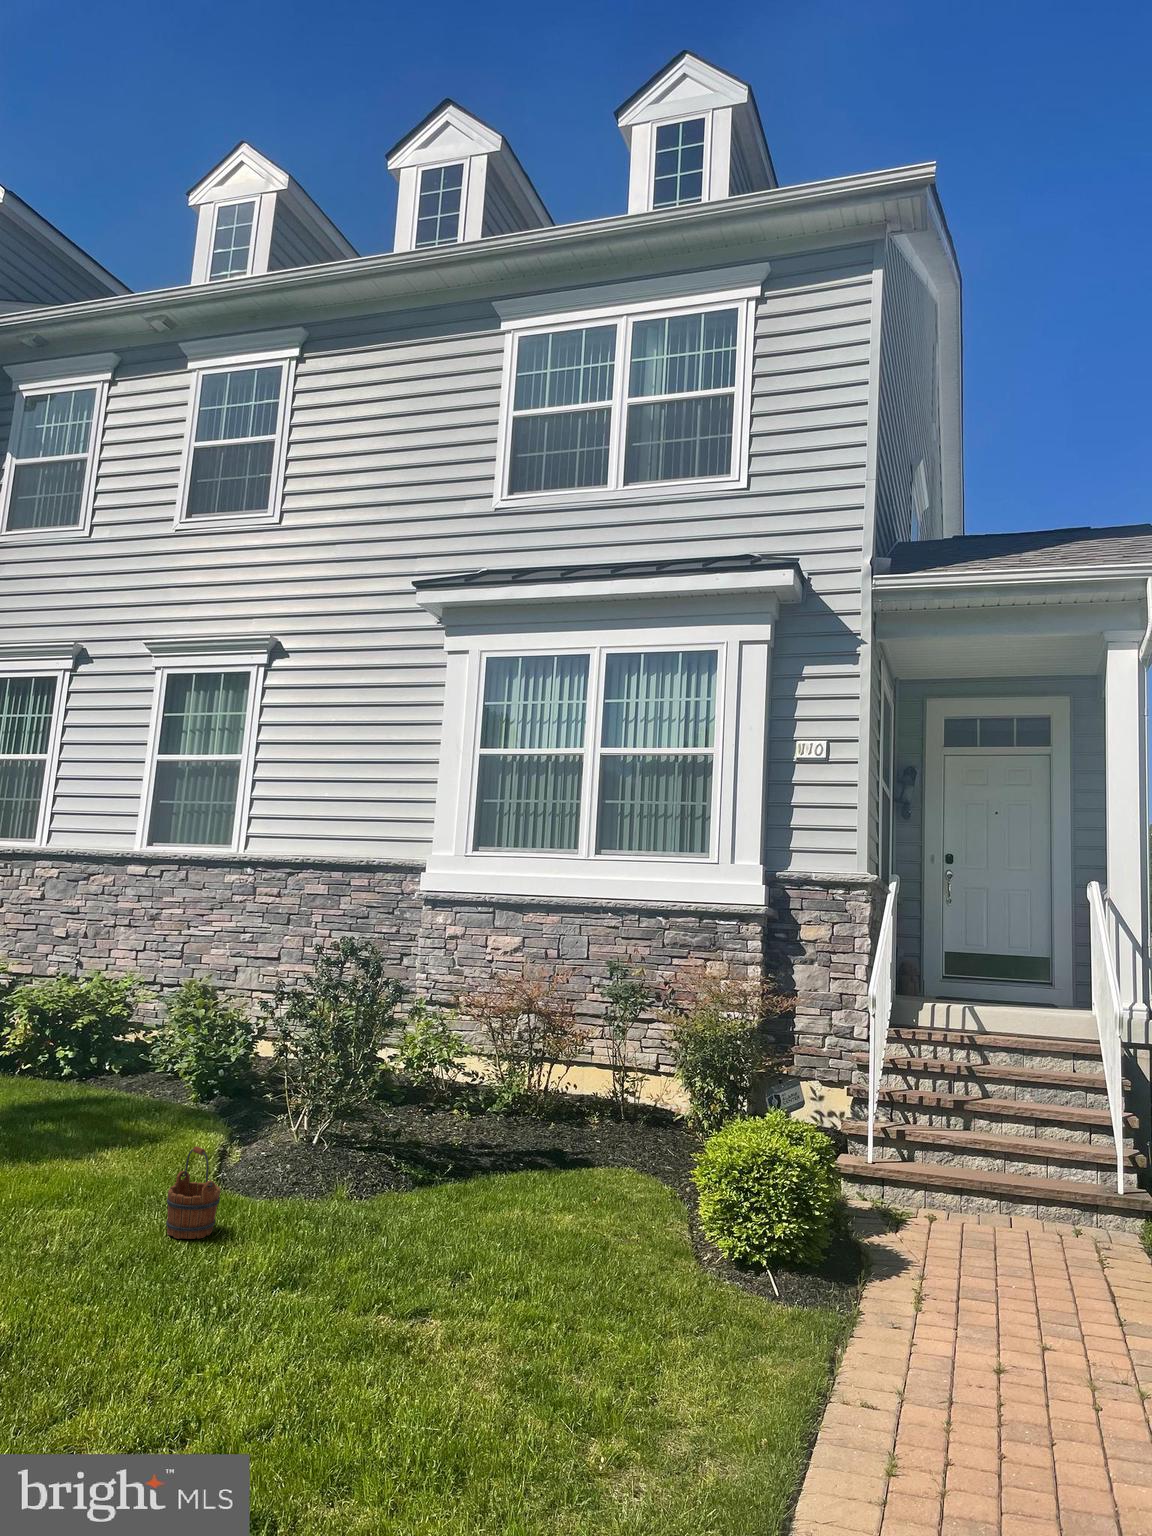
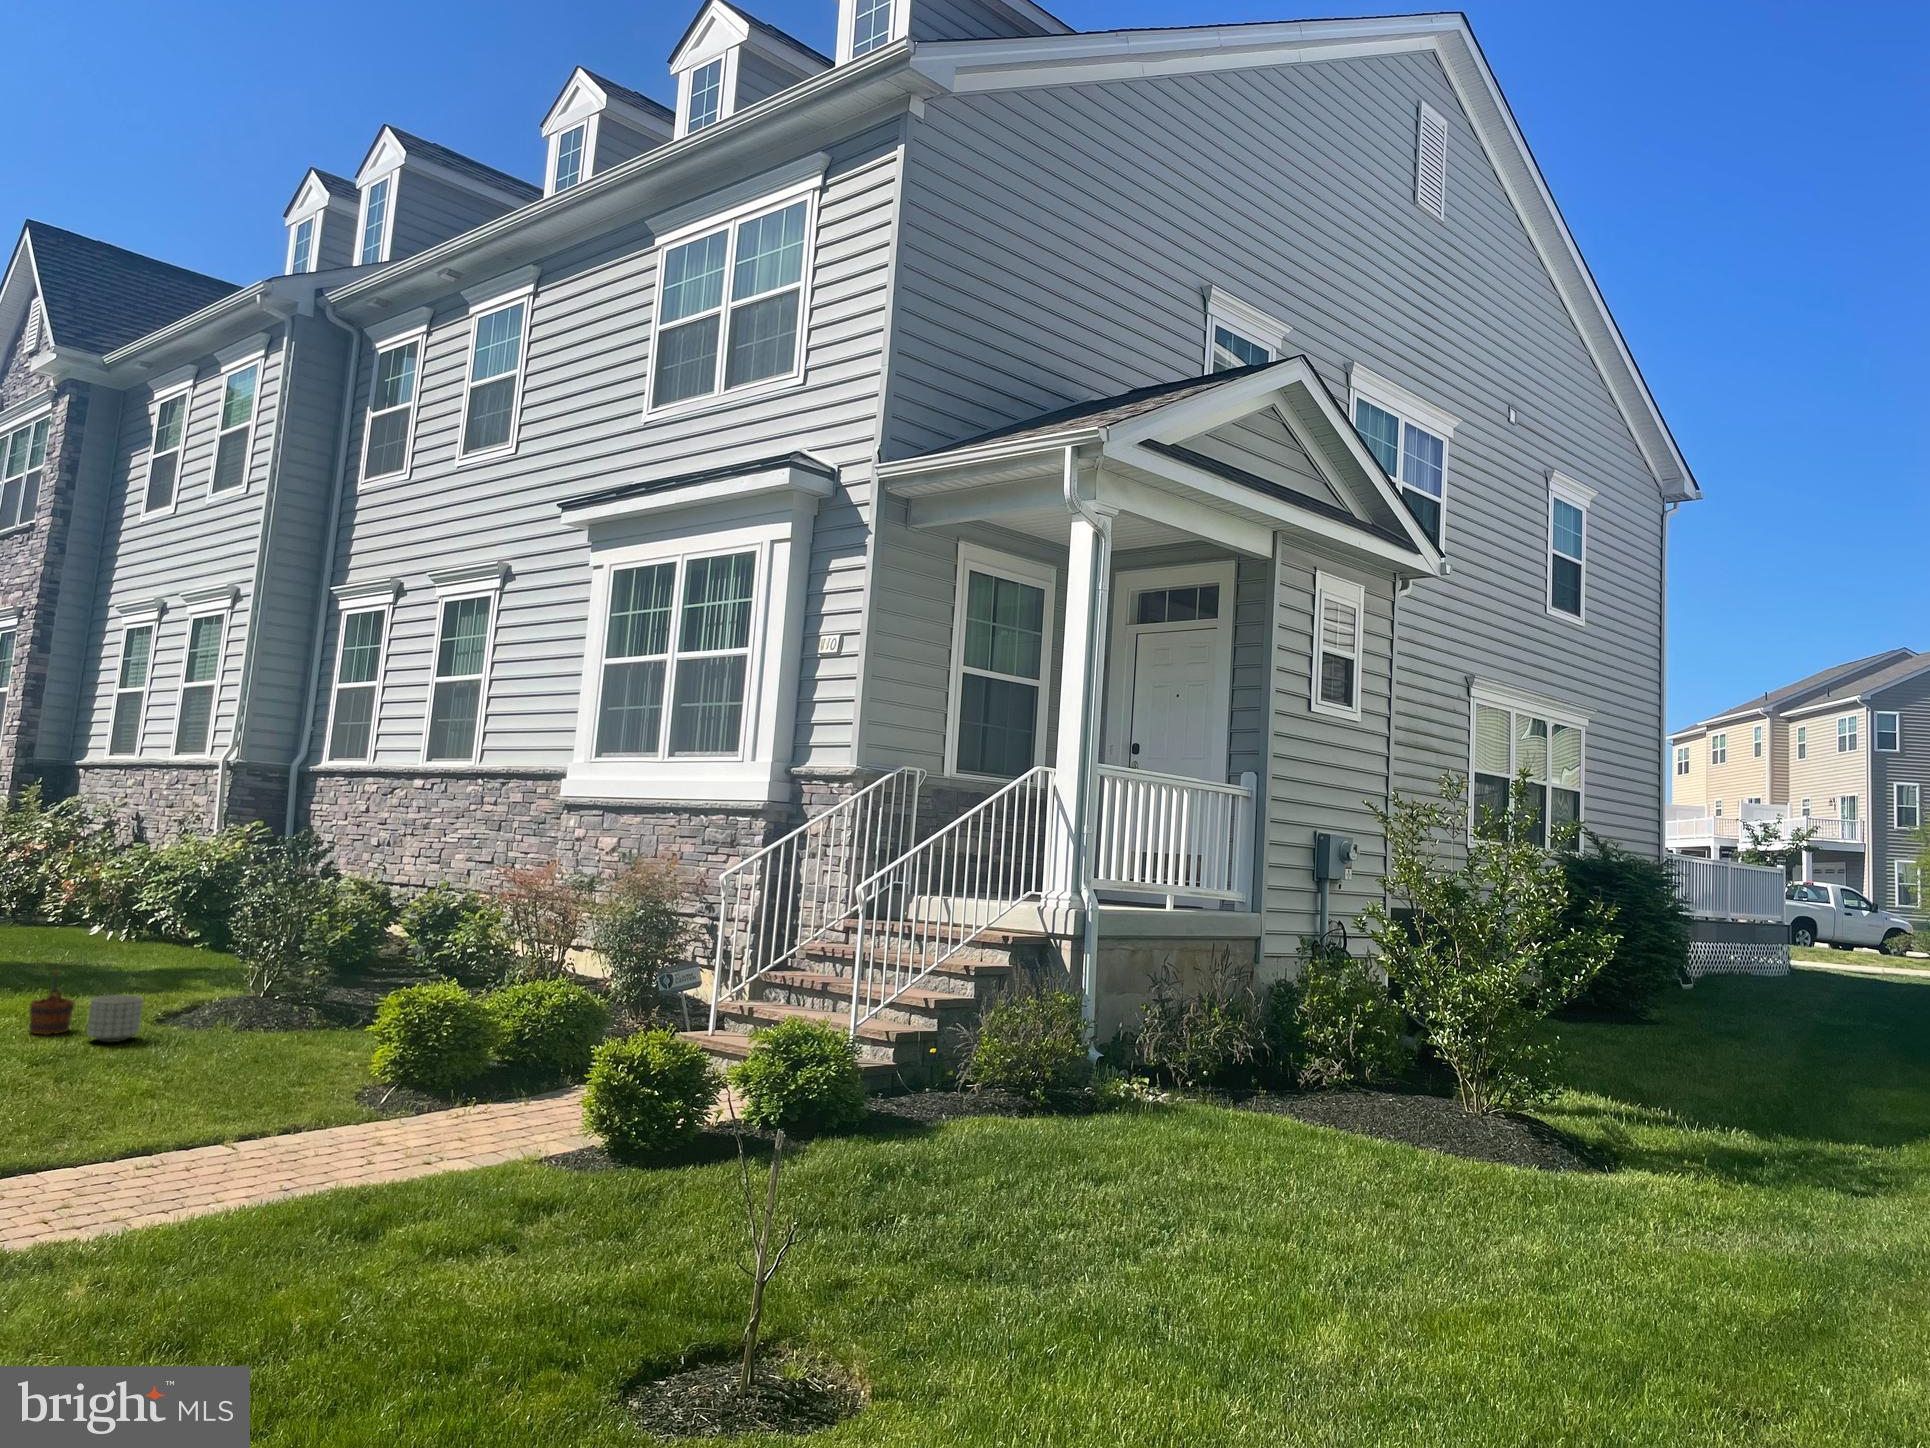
planter: none [273,1172,338,1242] -> present [87,995,143,1042]

